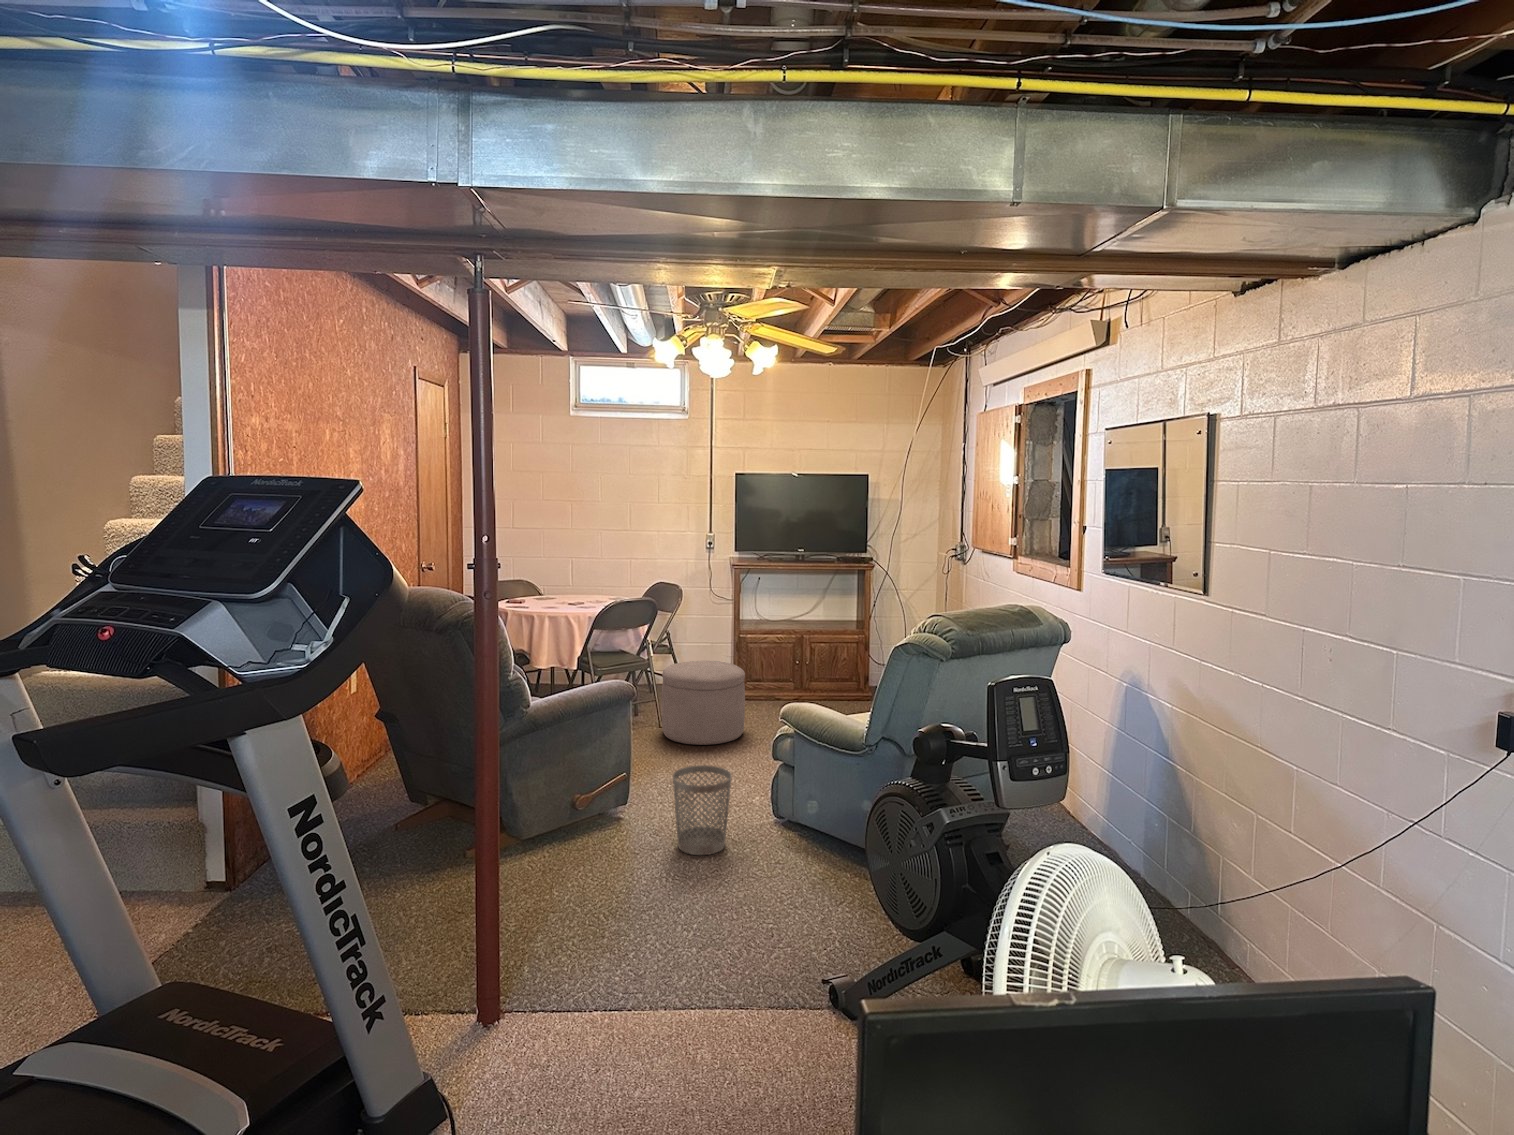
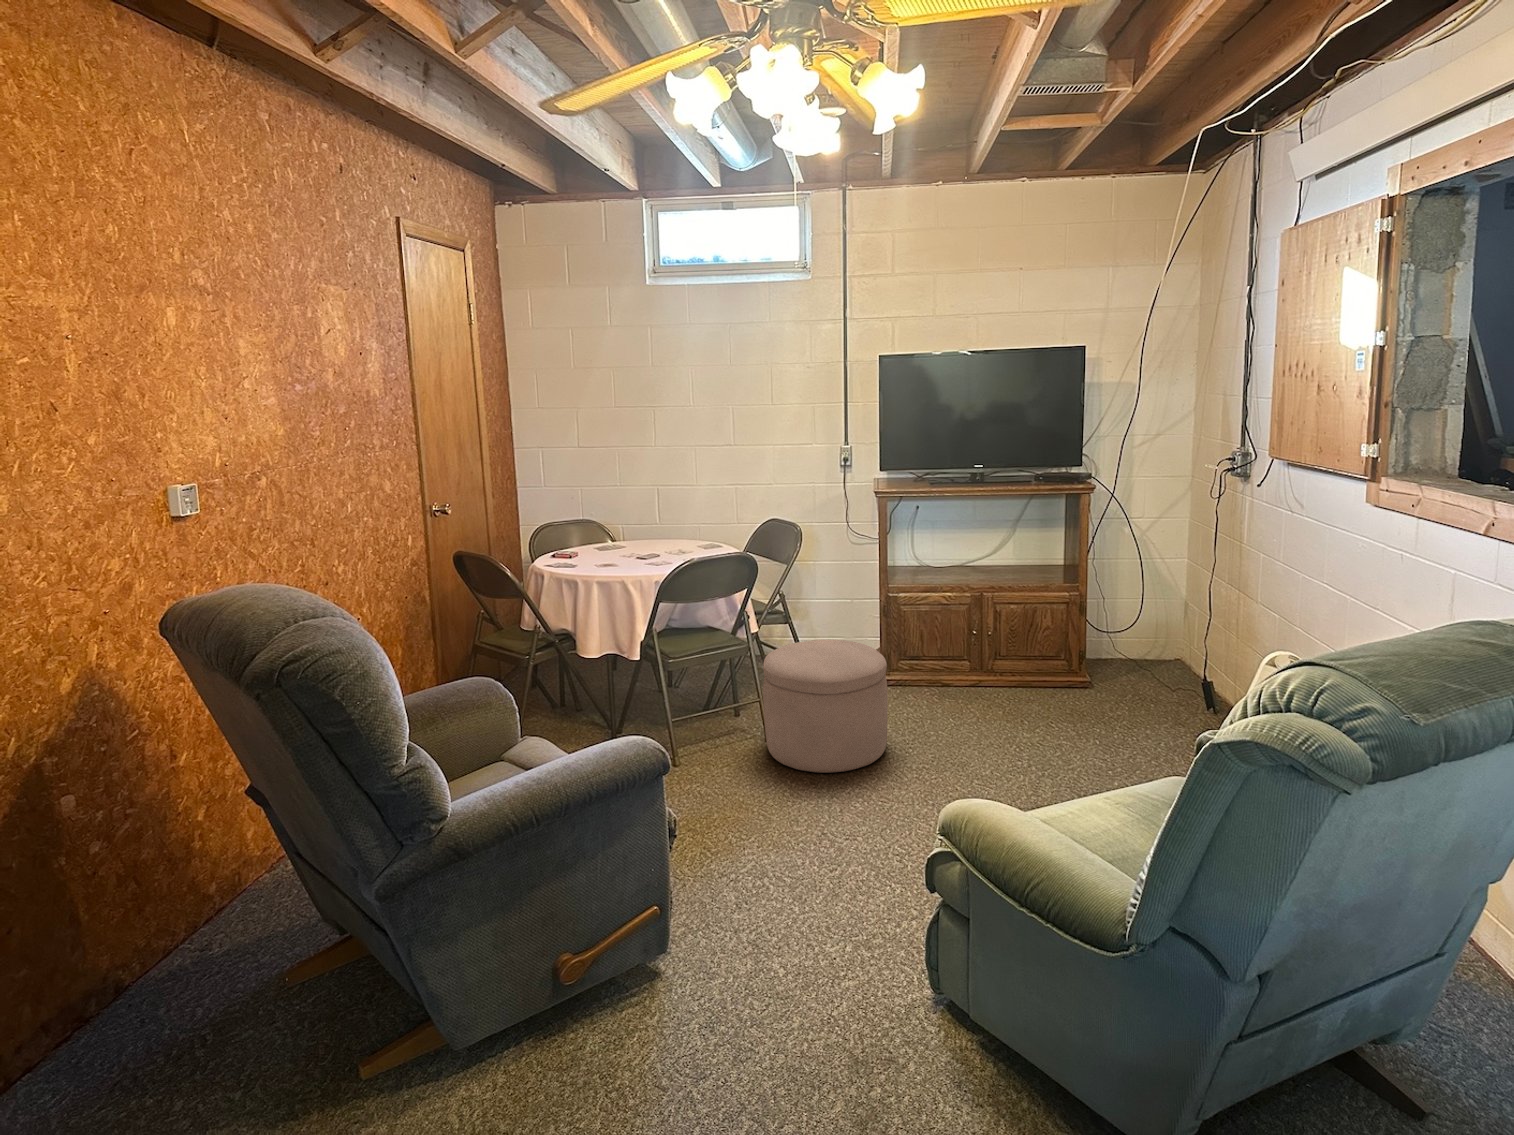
wastebasket: present [673,765,732,855] -> none [721,881,827,1054]

